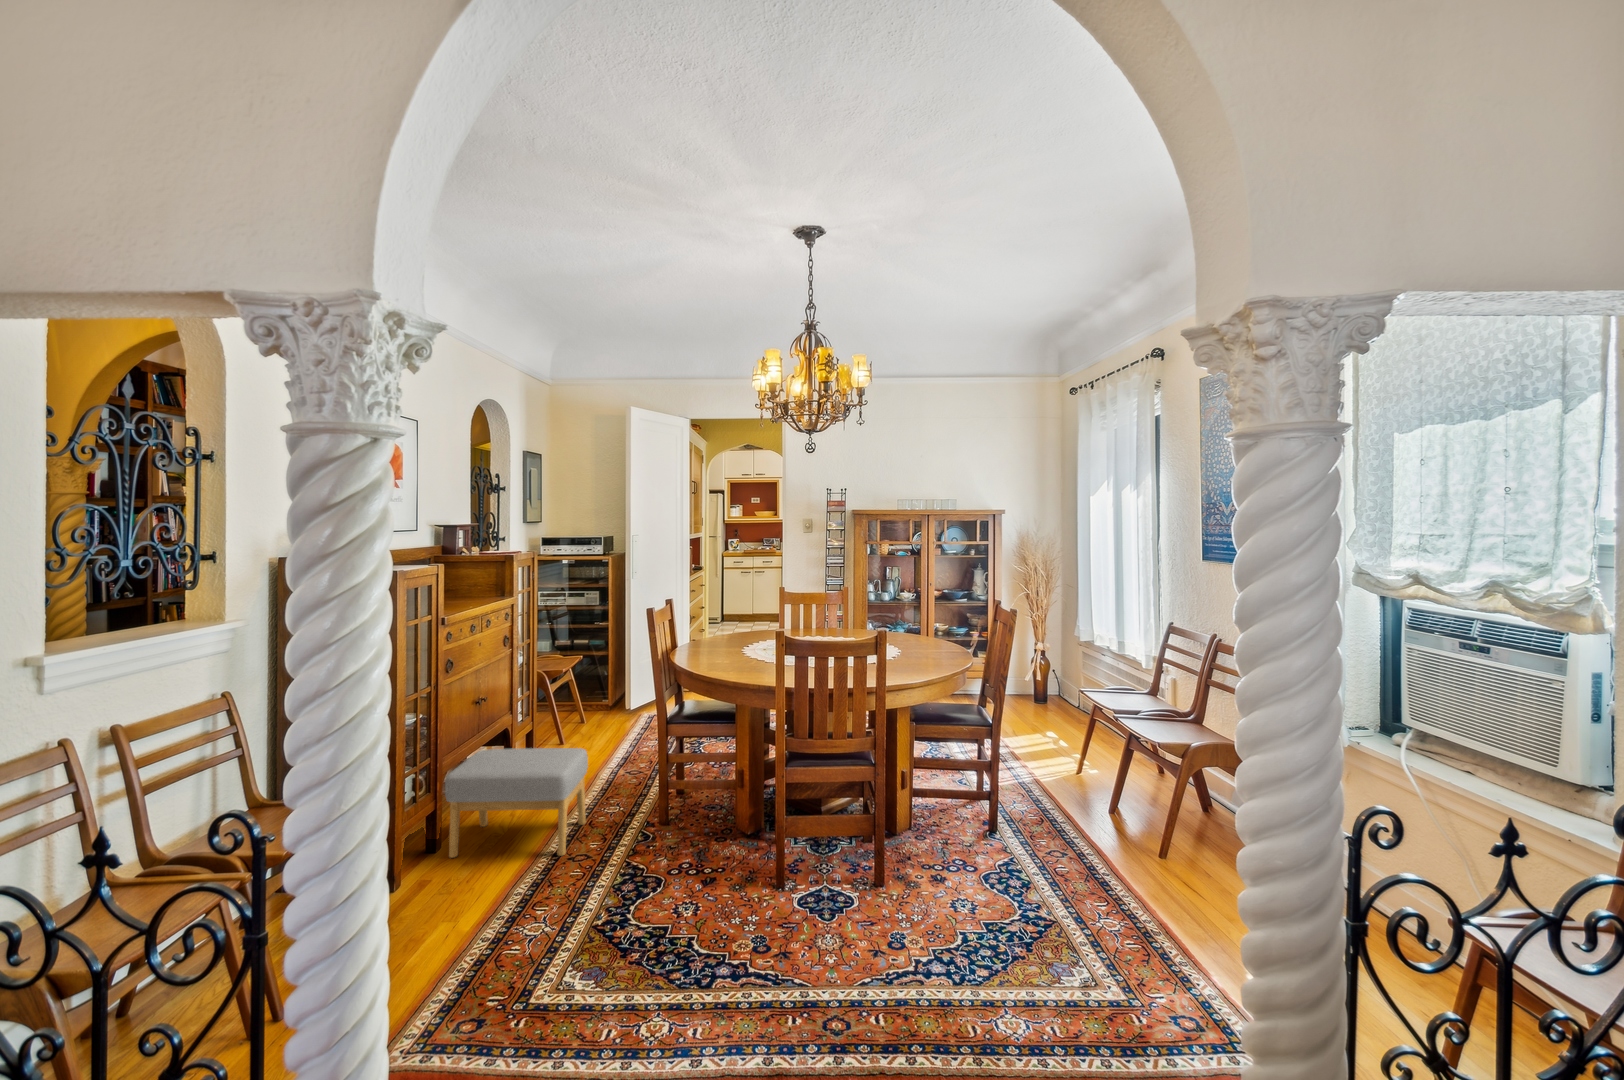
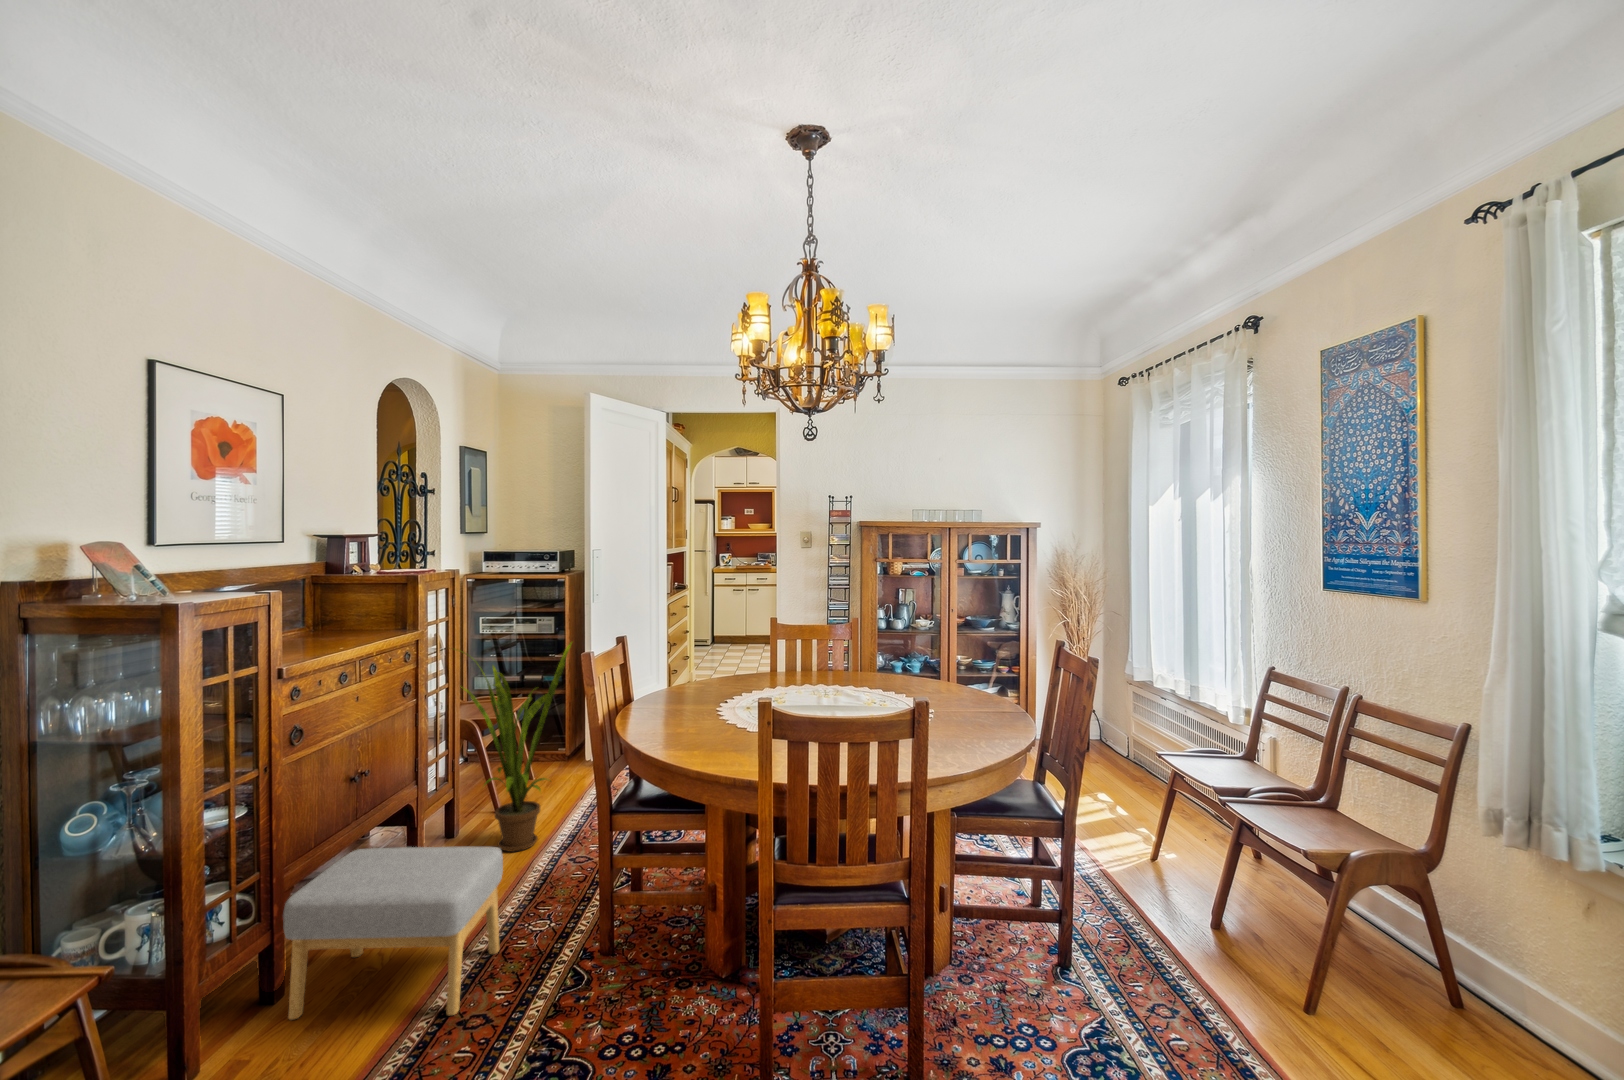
house plant: none [528,606,625,767] -> present [463,643,572,852]

